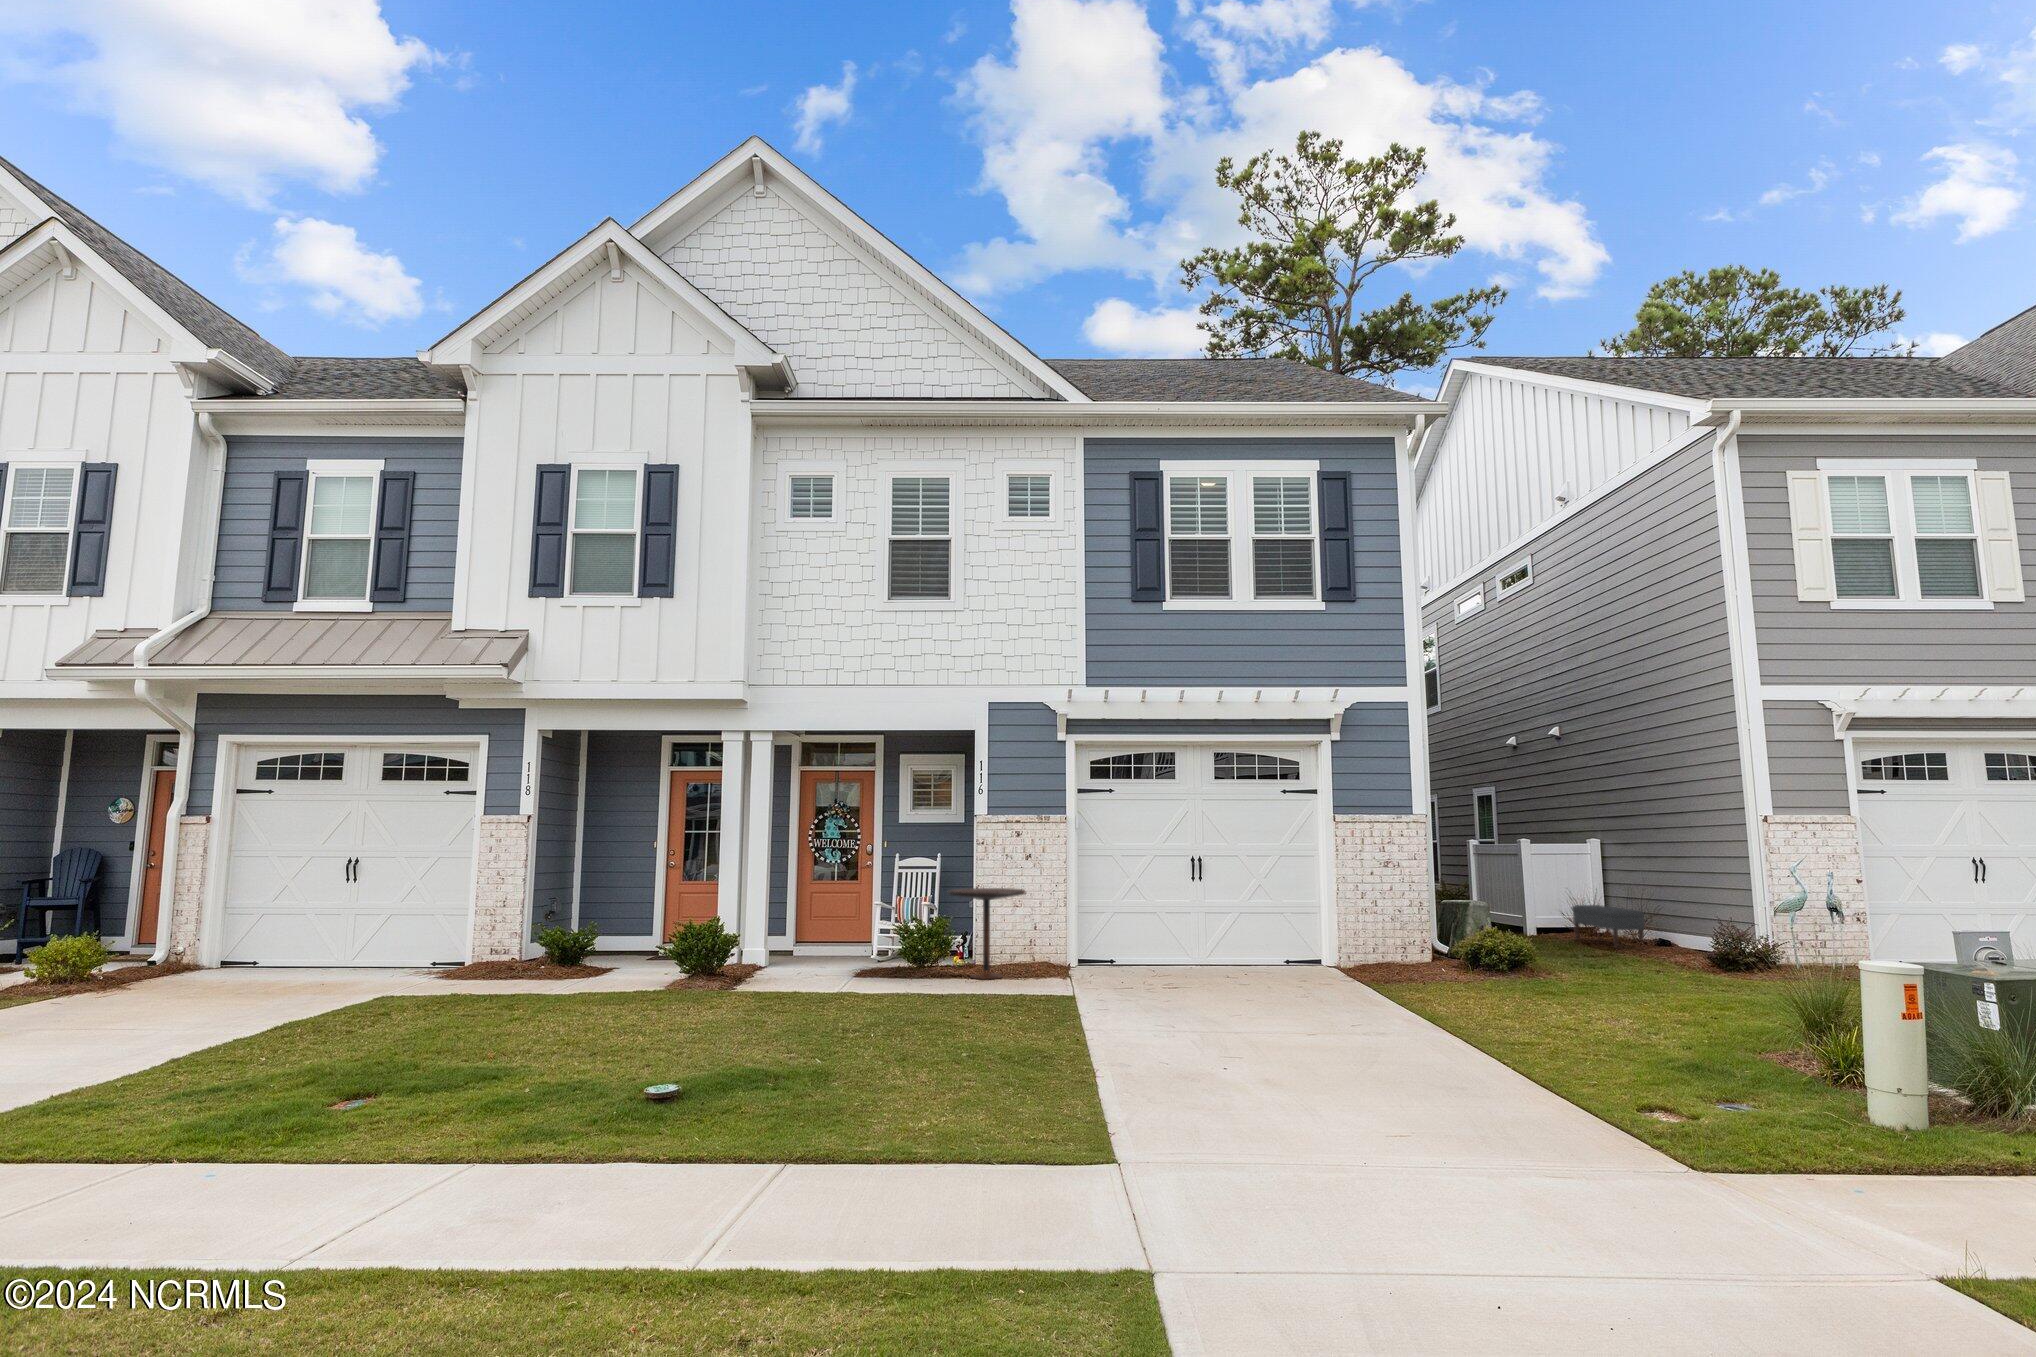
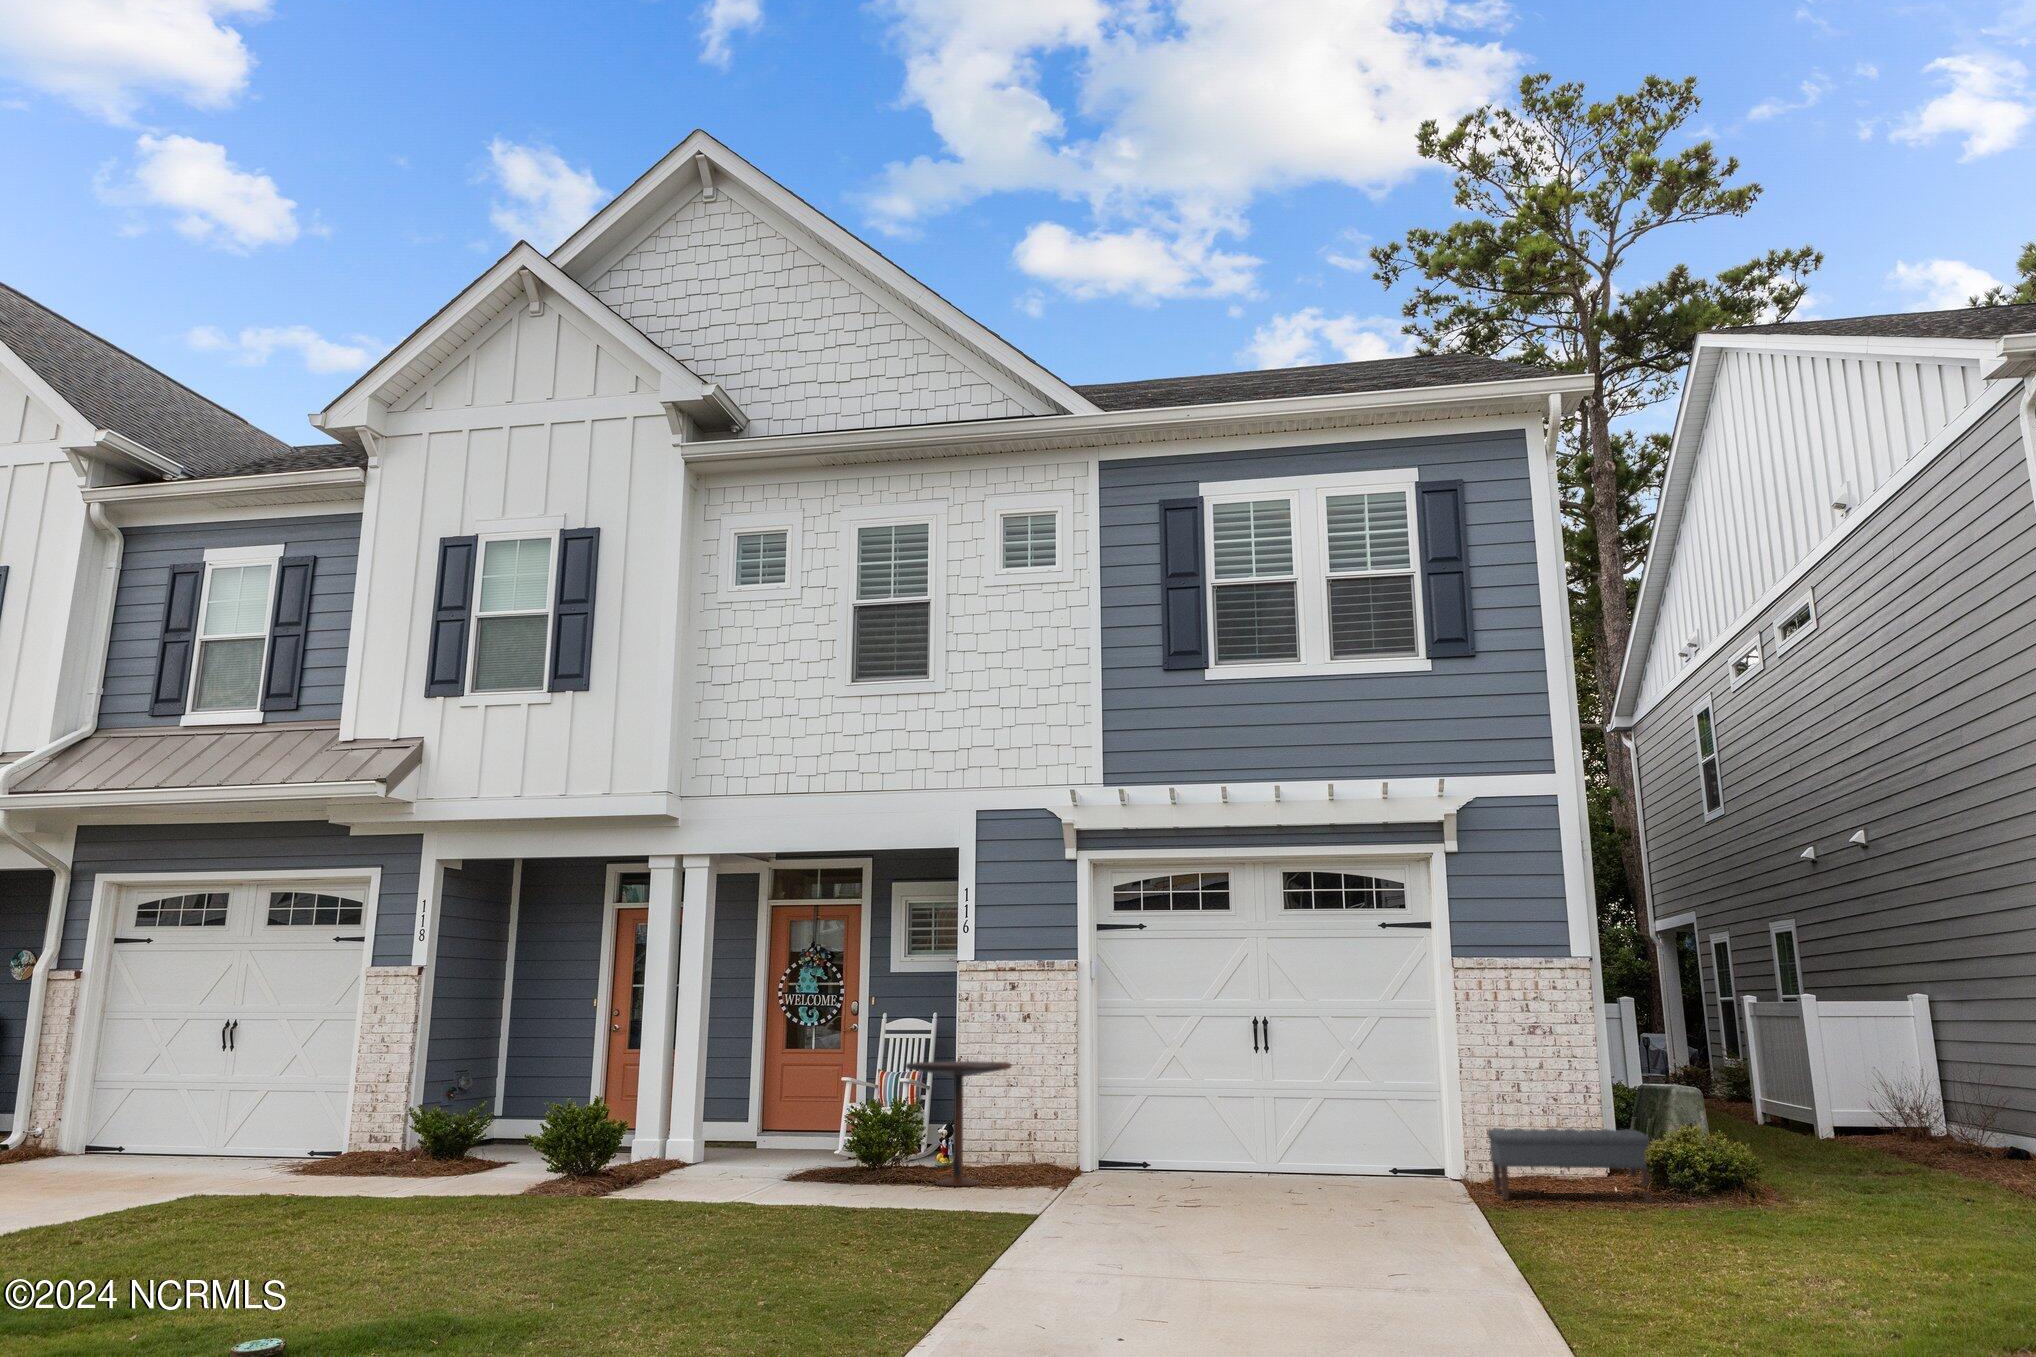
bench: present [1572,905,1644,948] -> present [1488,1128,1652,1202]

